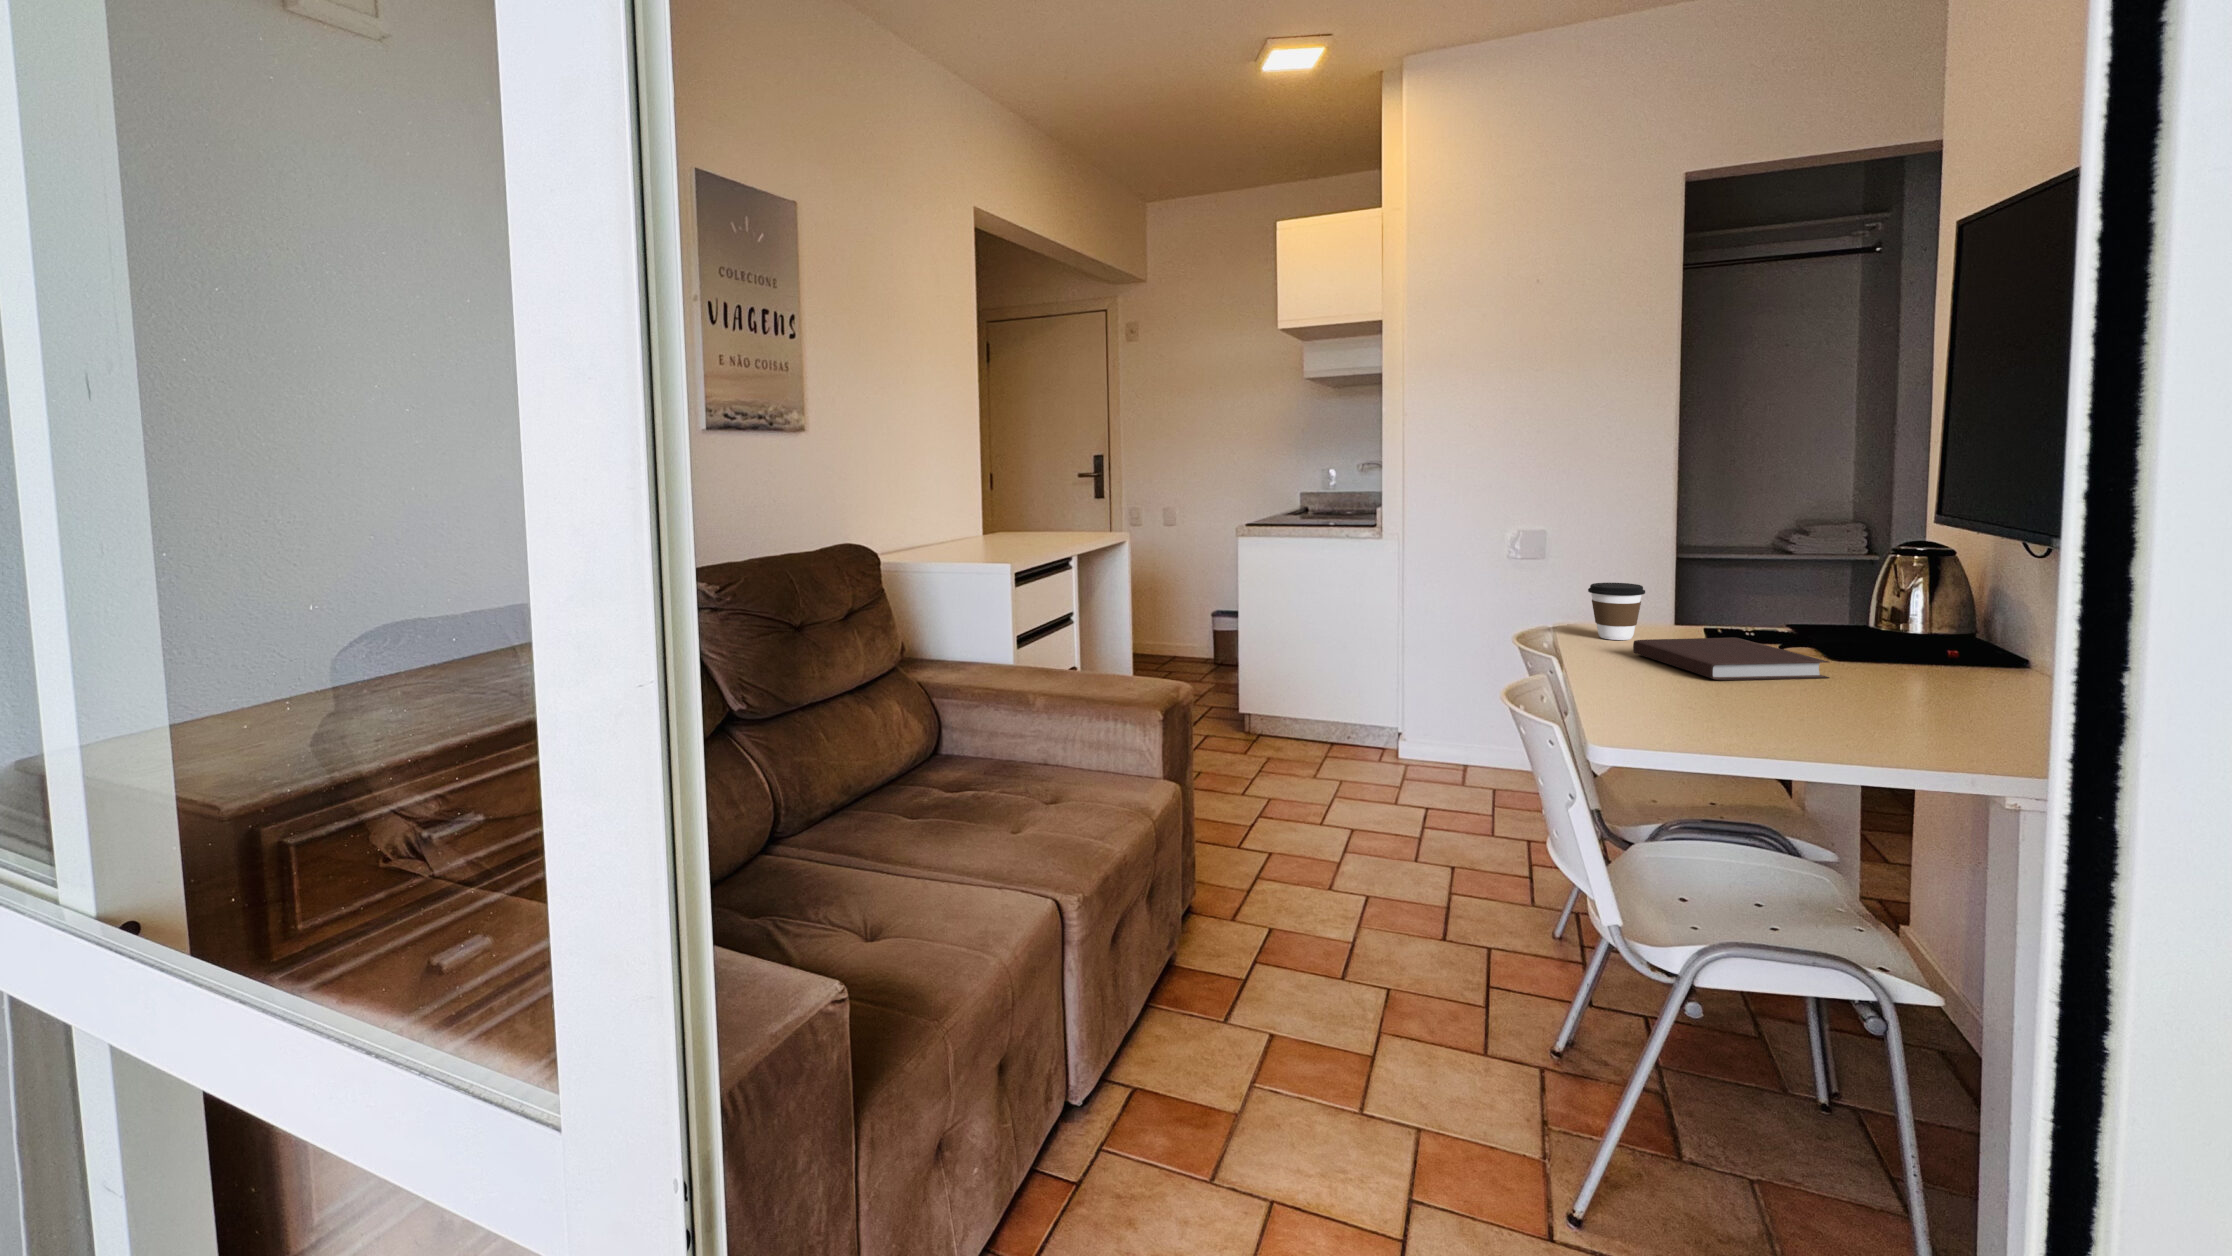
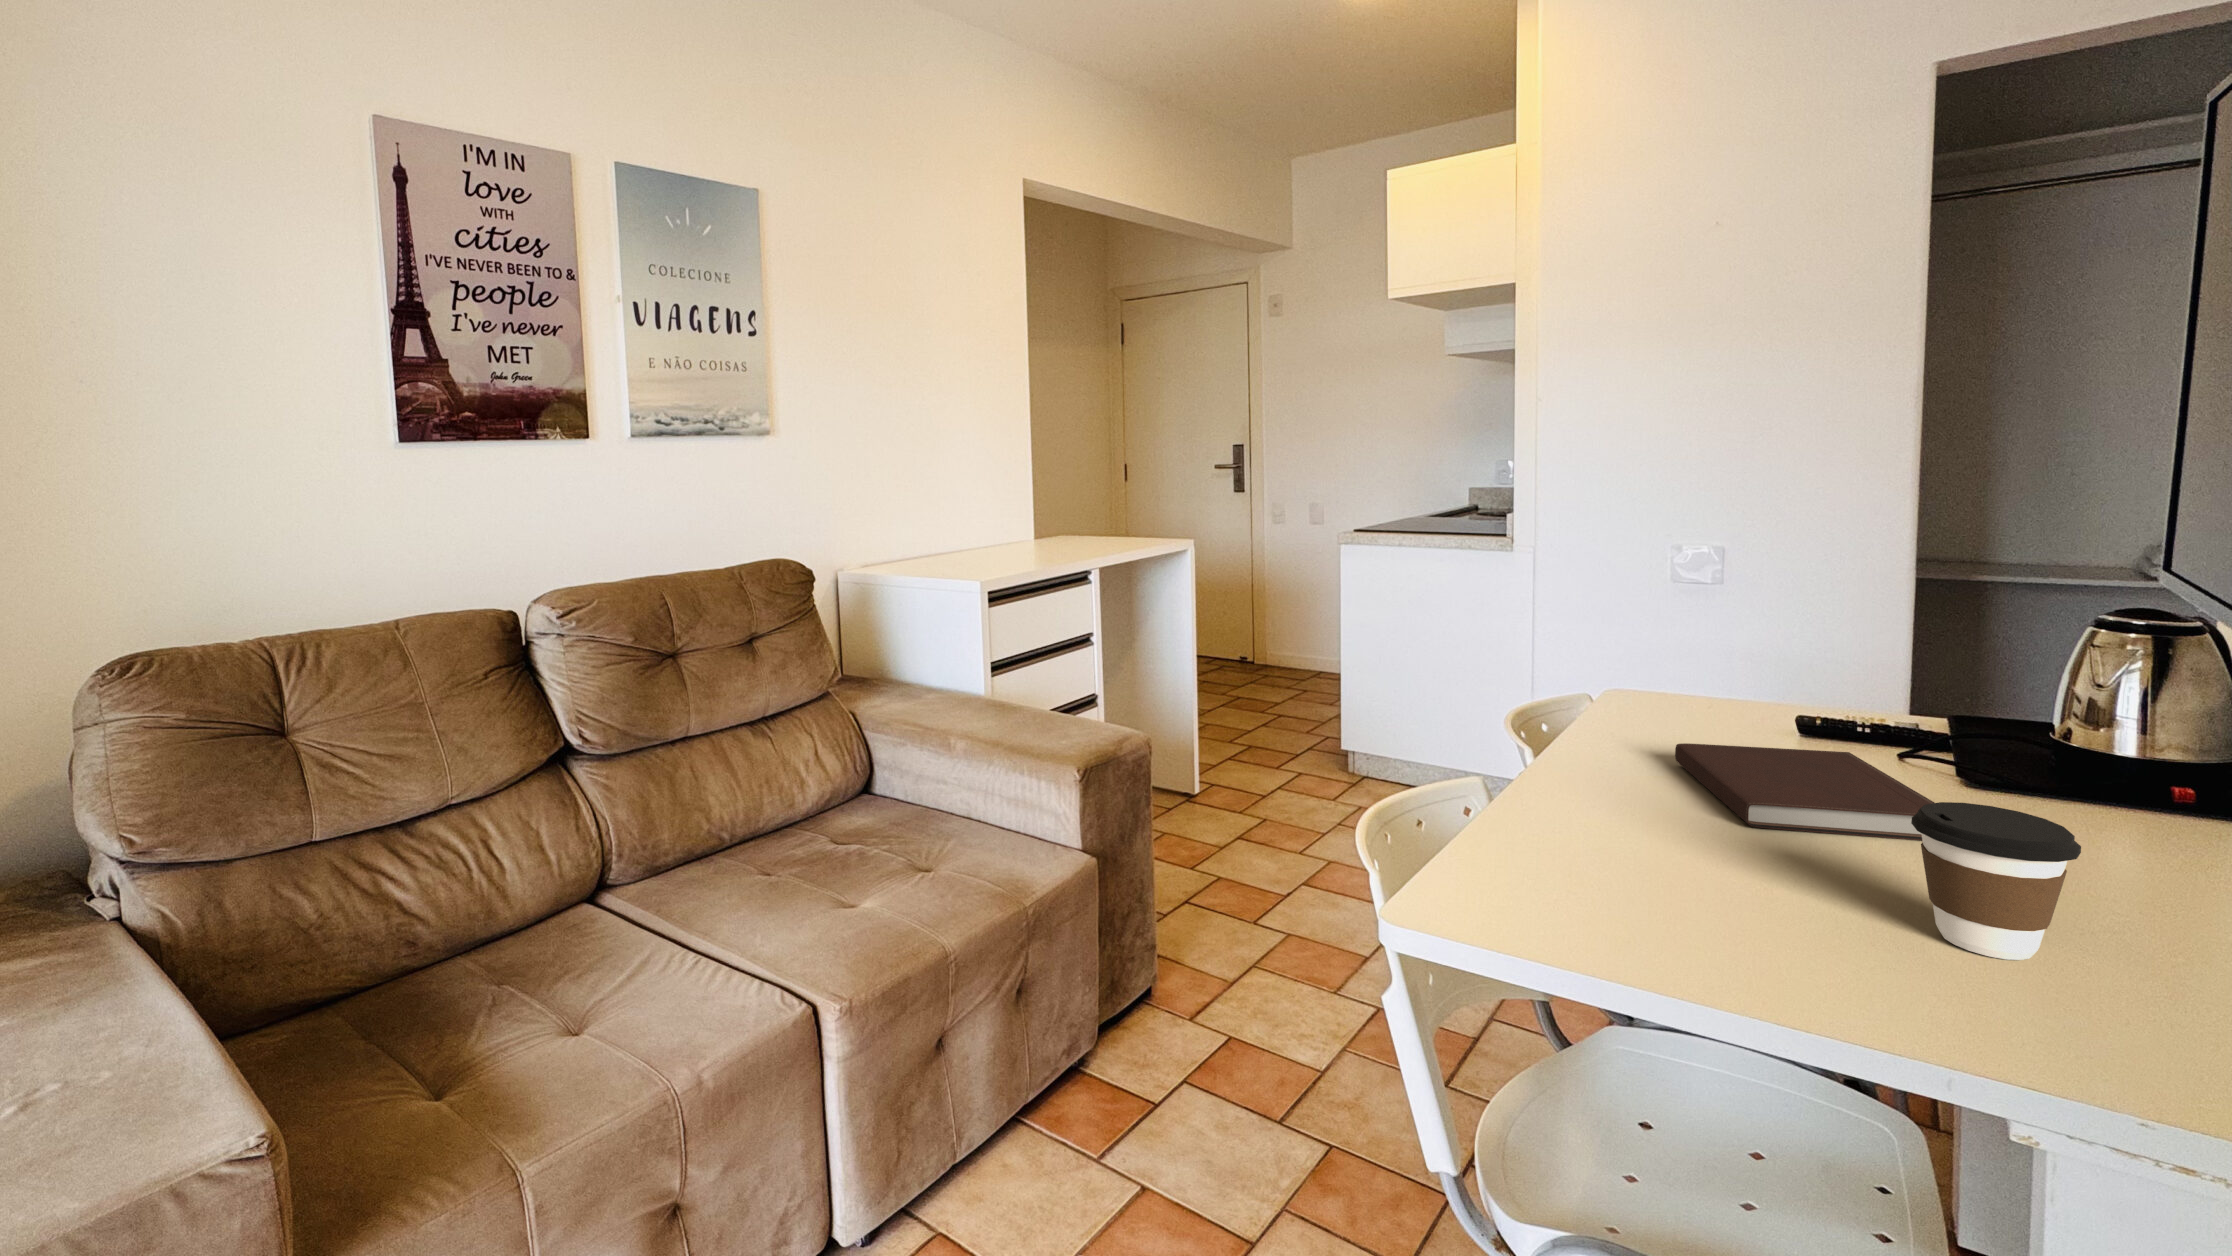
coffee cup: present [1588,583,1645,640] -> present [1911,802,2081,960]

